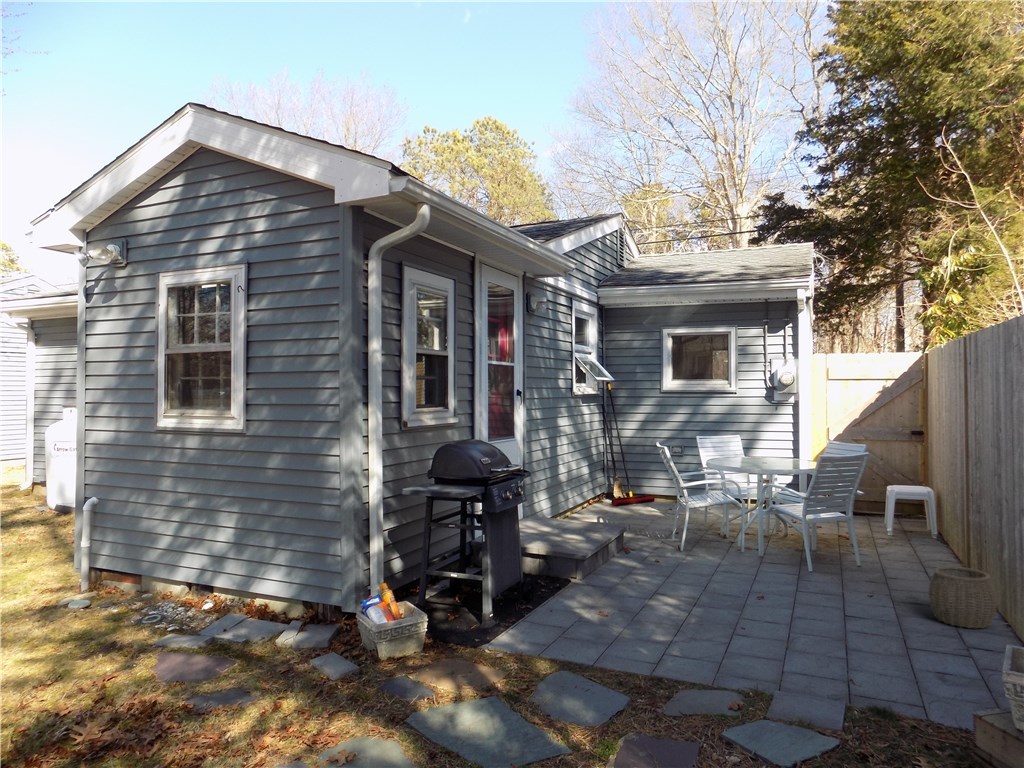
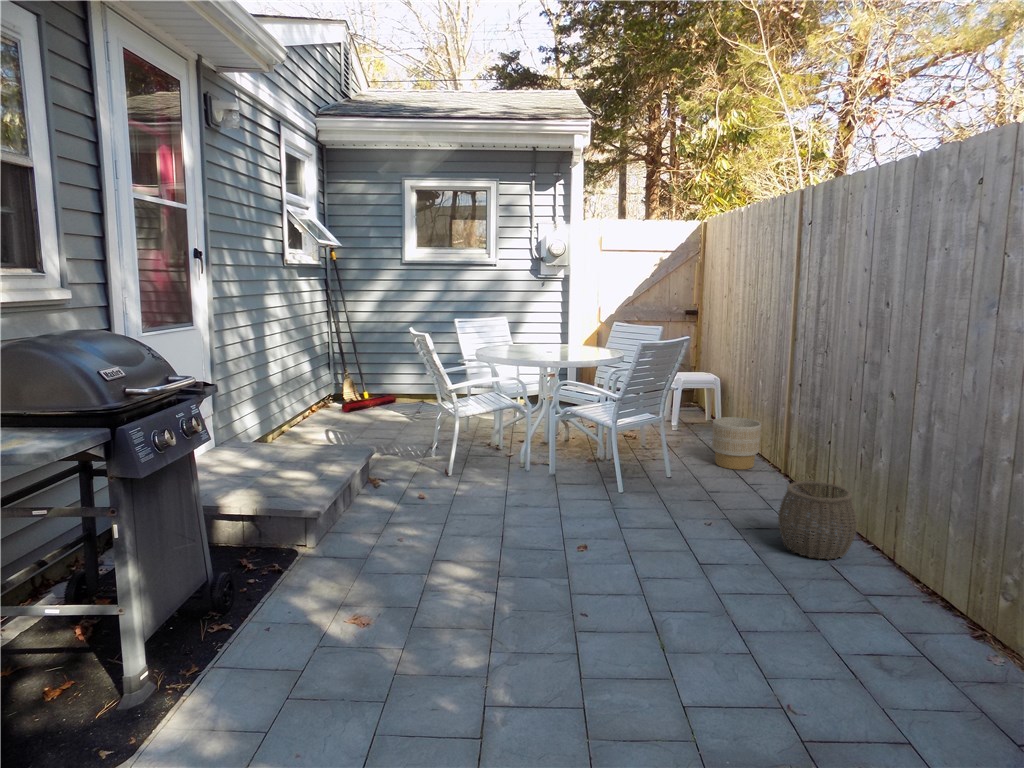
planter: none [910,522,957,568] -> present [712,417,761,470]

